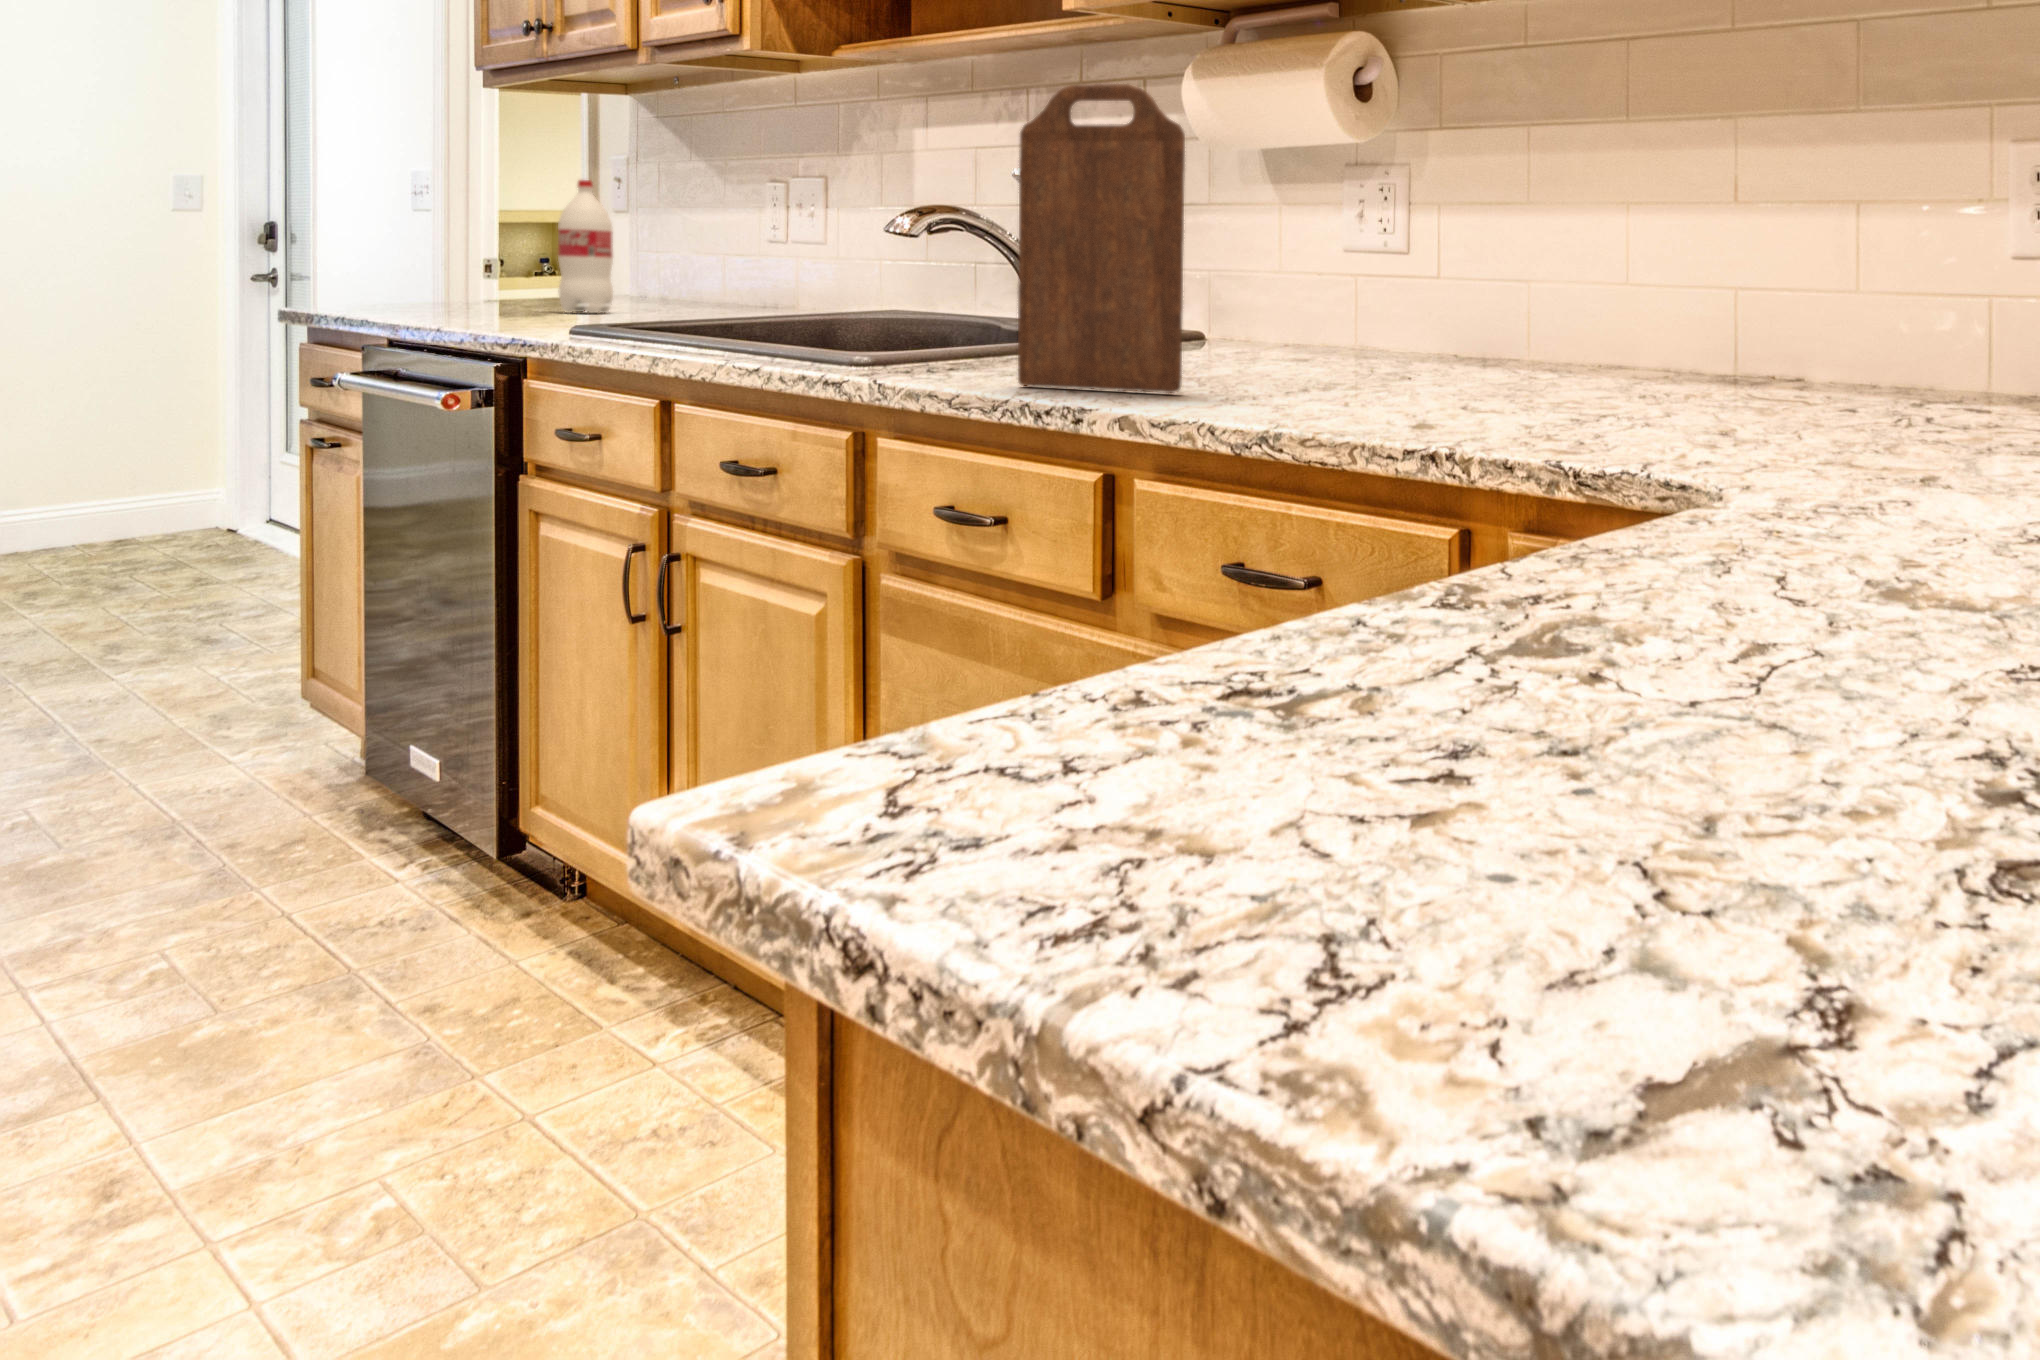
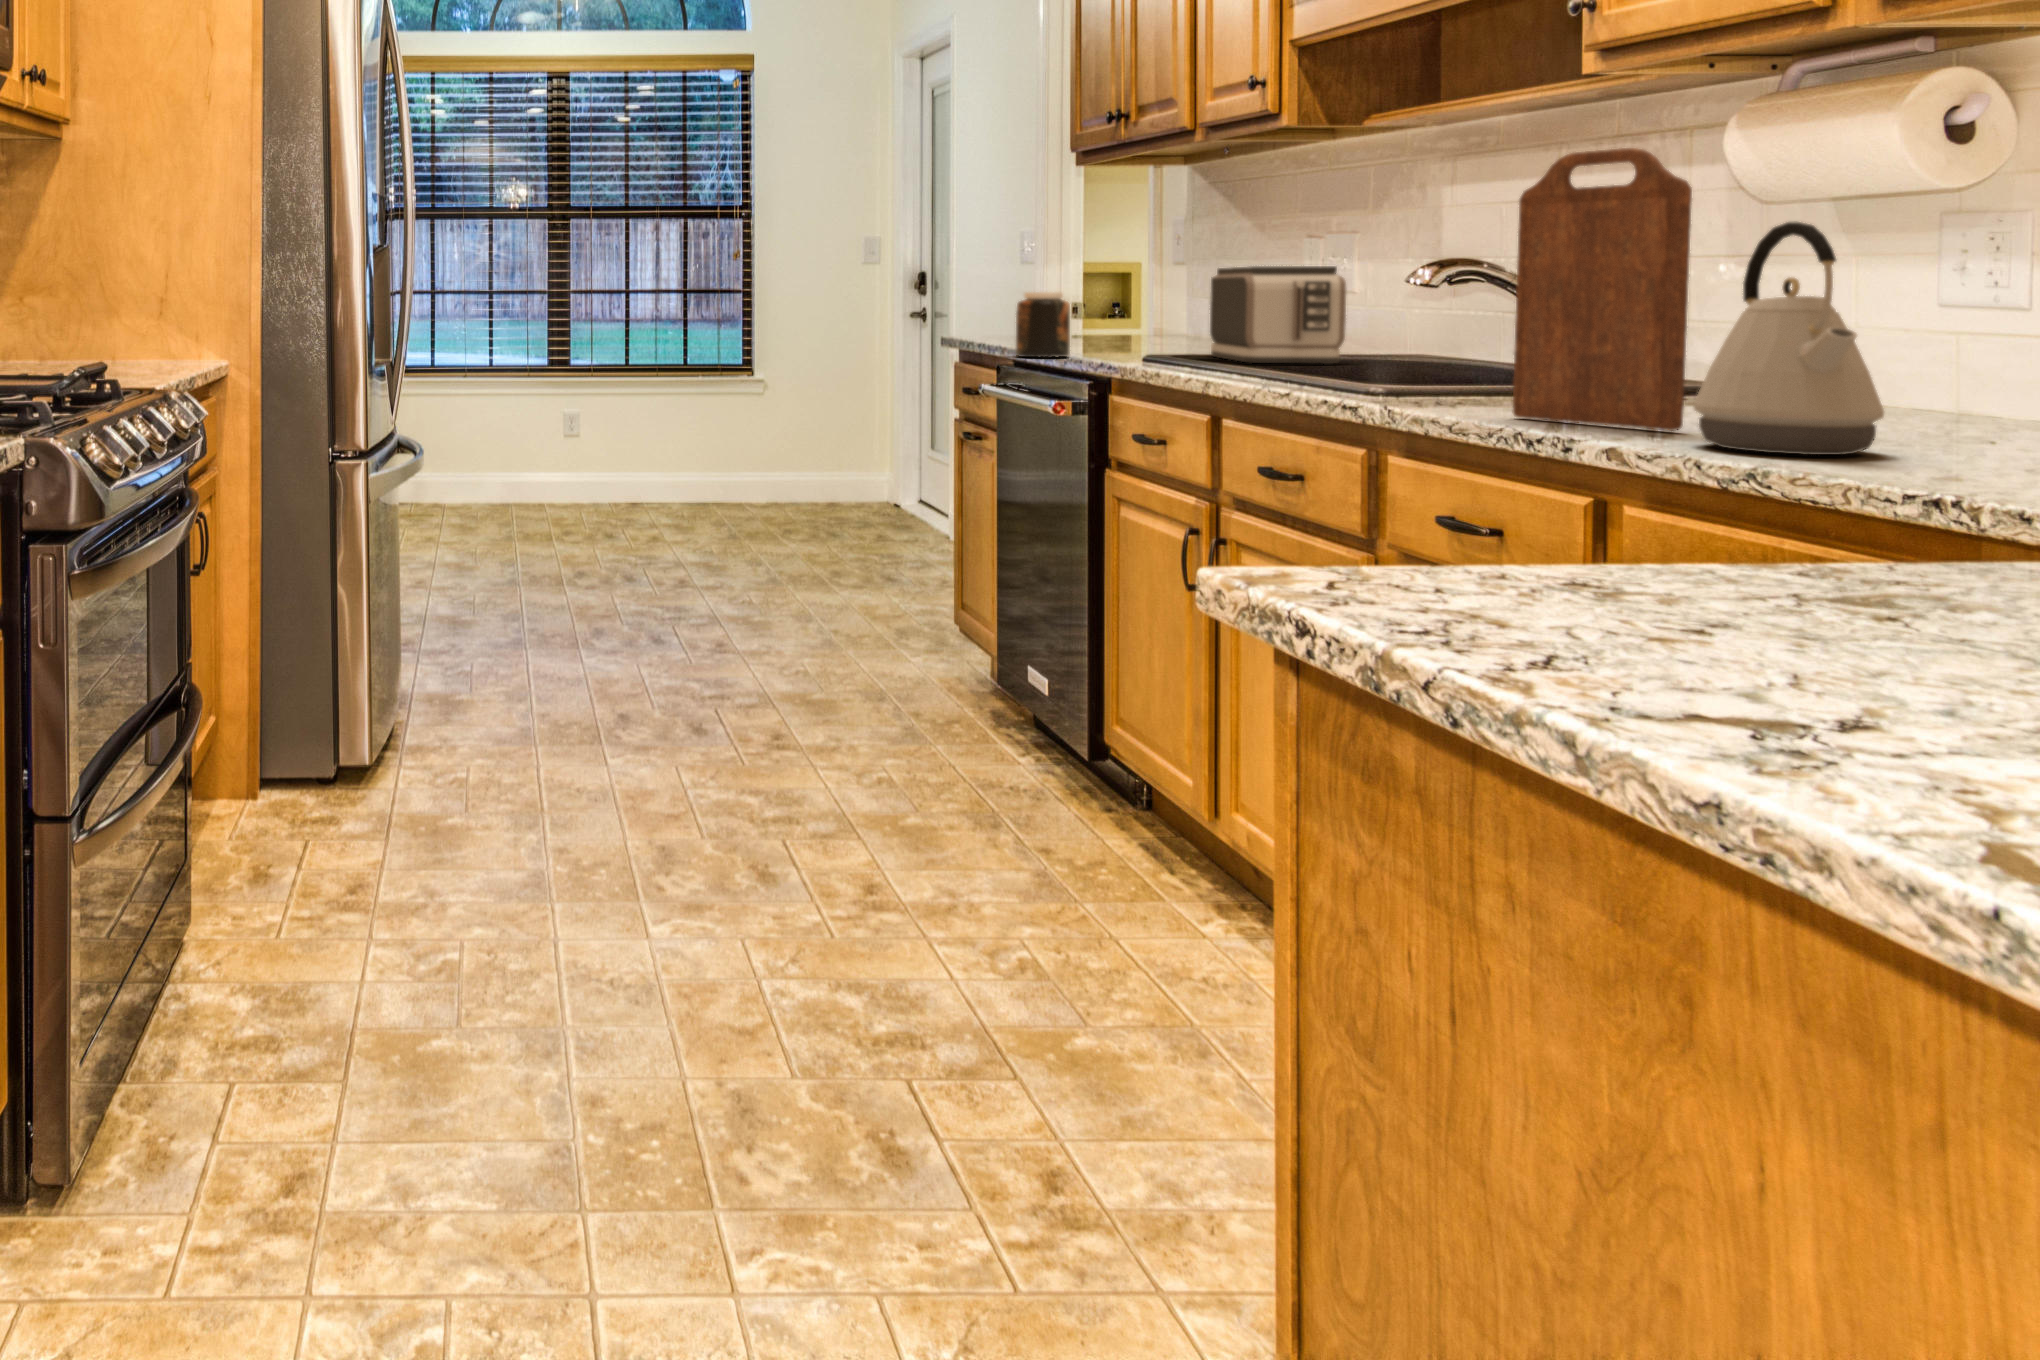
kettle: none [1201,169,1353,412] -> present [1693,222,1884,455]
bottle: present [558,180,613,313] -> none [1123,233,1163,342]
toaster: none [668,218,829,334] -> present [1210,266,1346,364]
jar: none [369,239,461,330] -> present [1016,292,1070,358]

